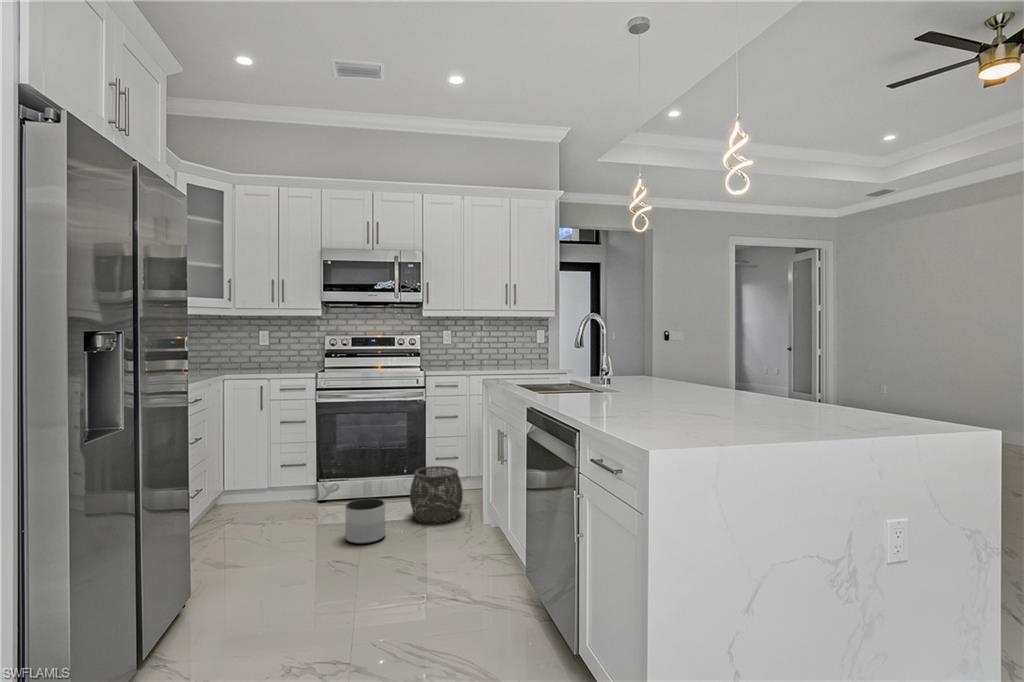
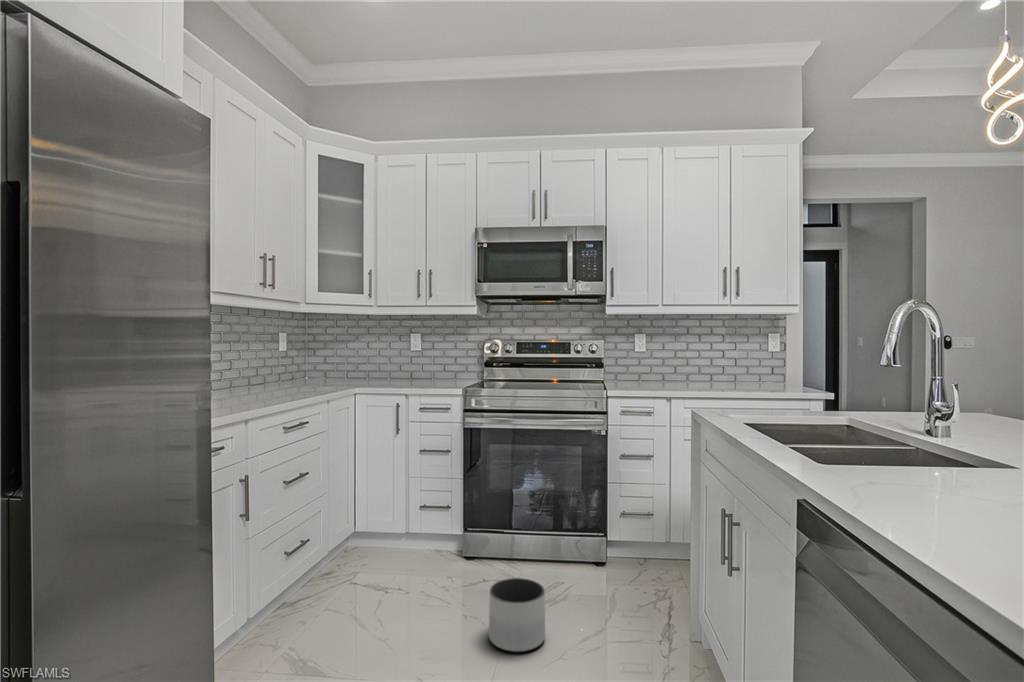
woven basket: present [410,466,463,522] -> none [583,532,662,624]

